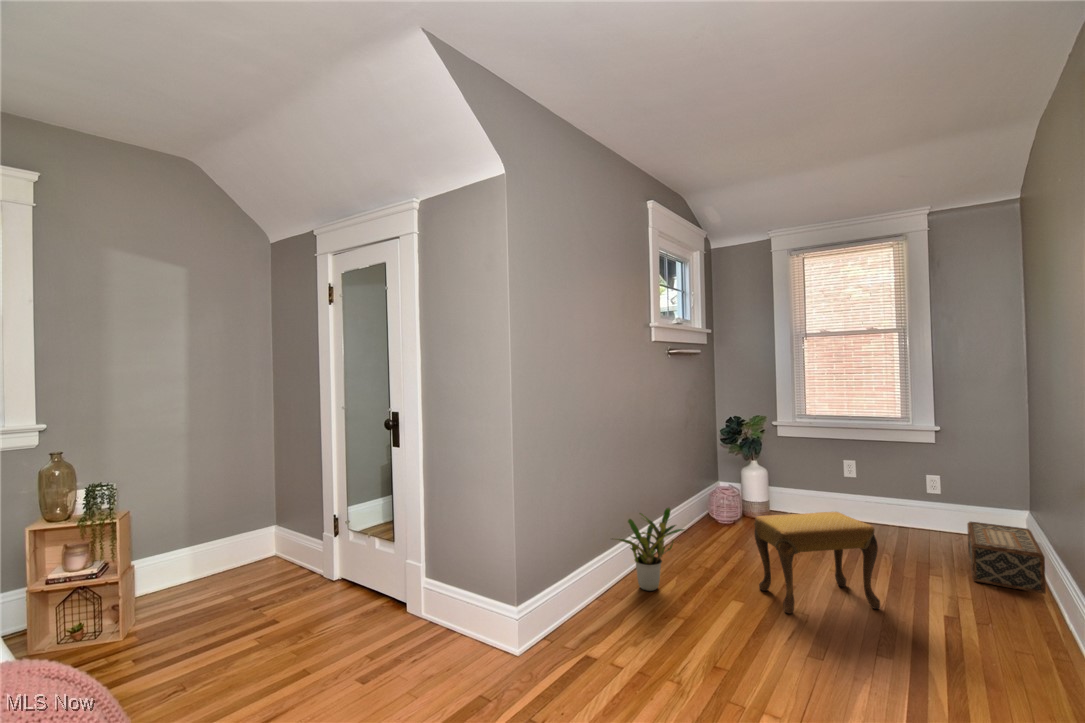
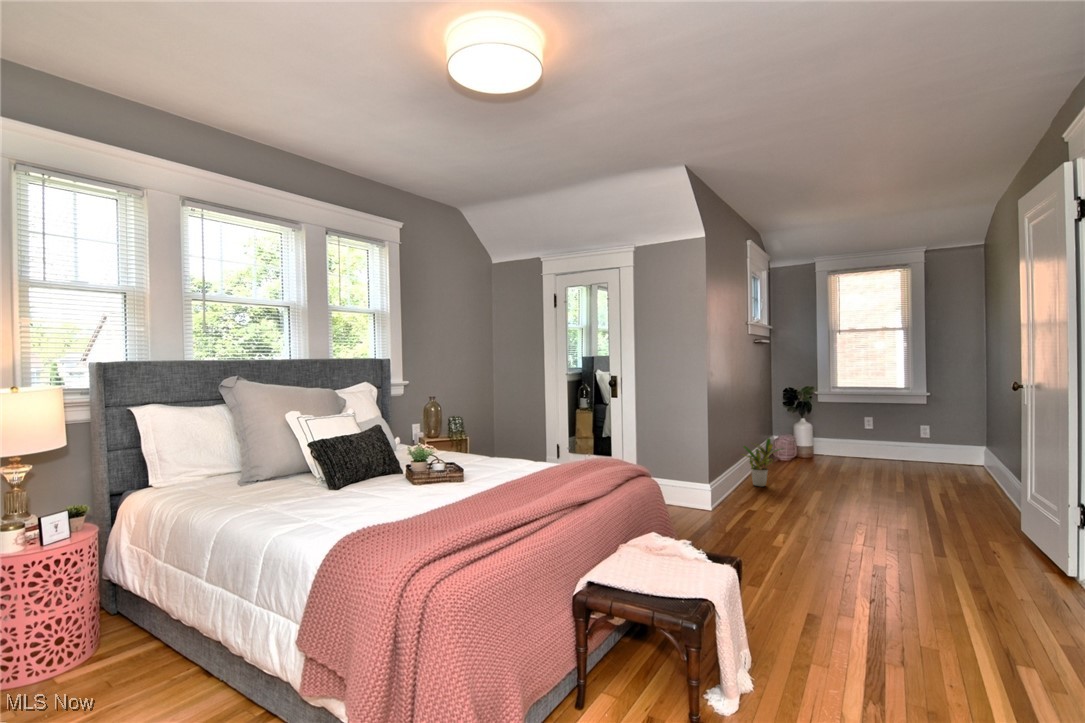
footstool: present [754,512,880,614] -> none [824,439,900,493]
woven basket: present [968,522,1046,594] -> none [947,450,991,484]

